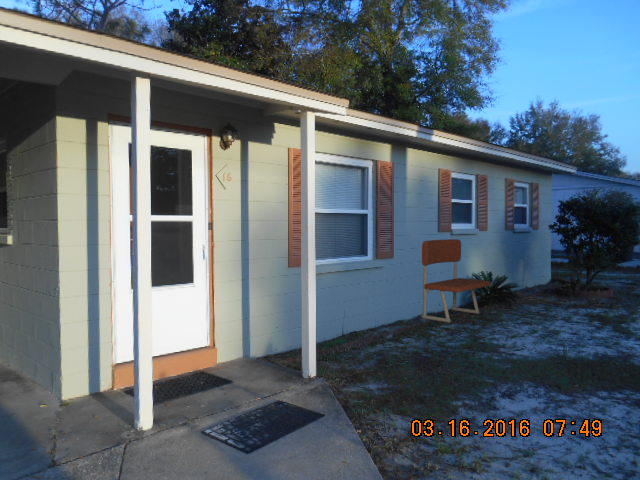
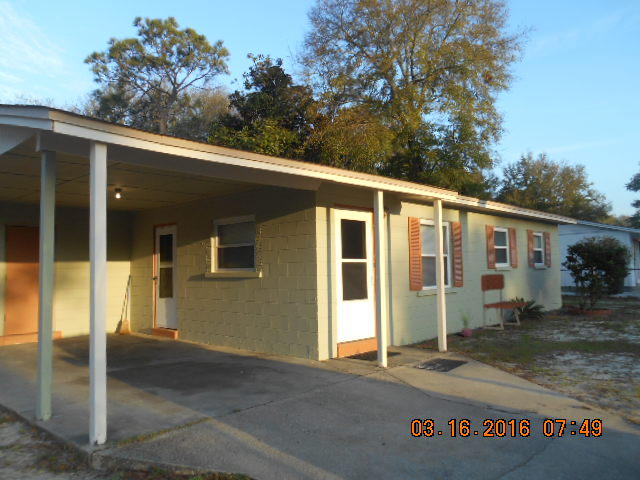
decorative plant: none [360,293,407,336] -> present [458,314,474,337]

